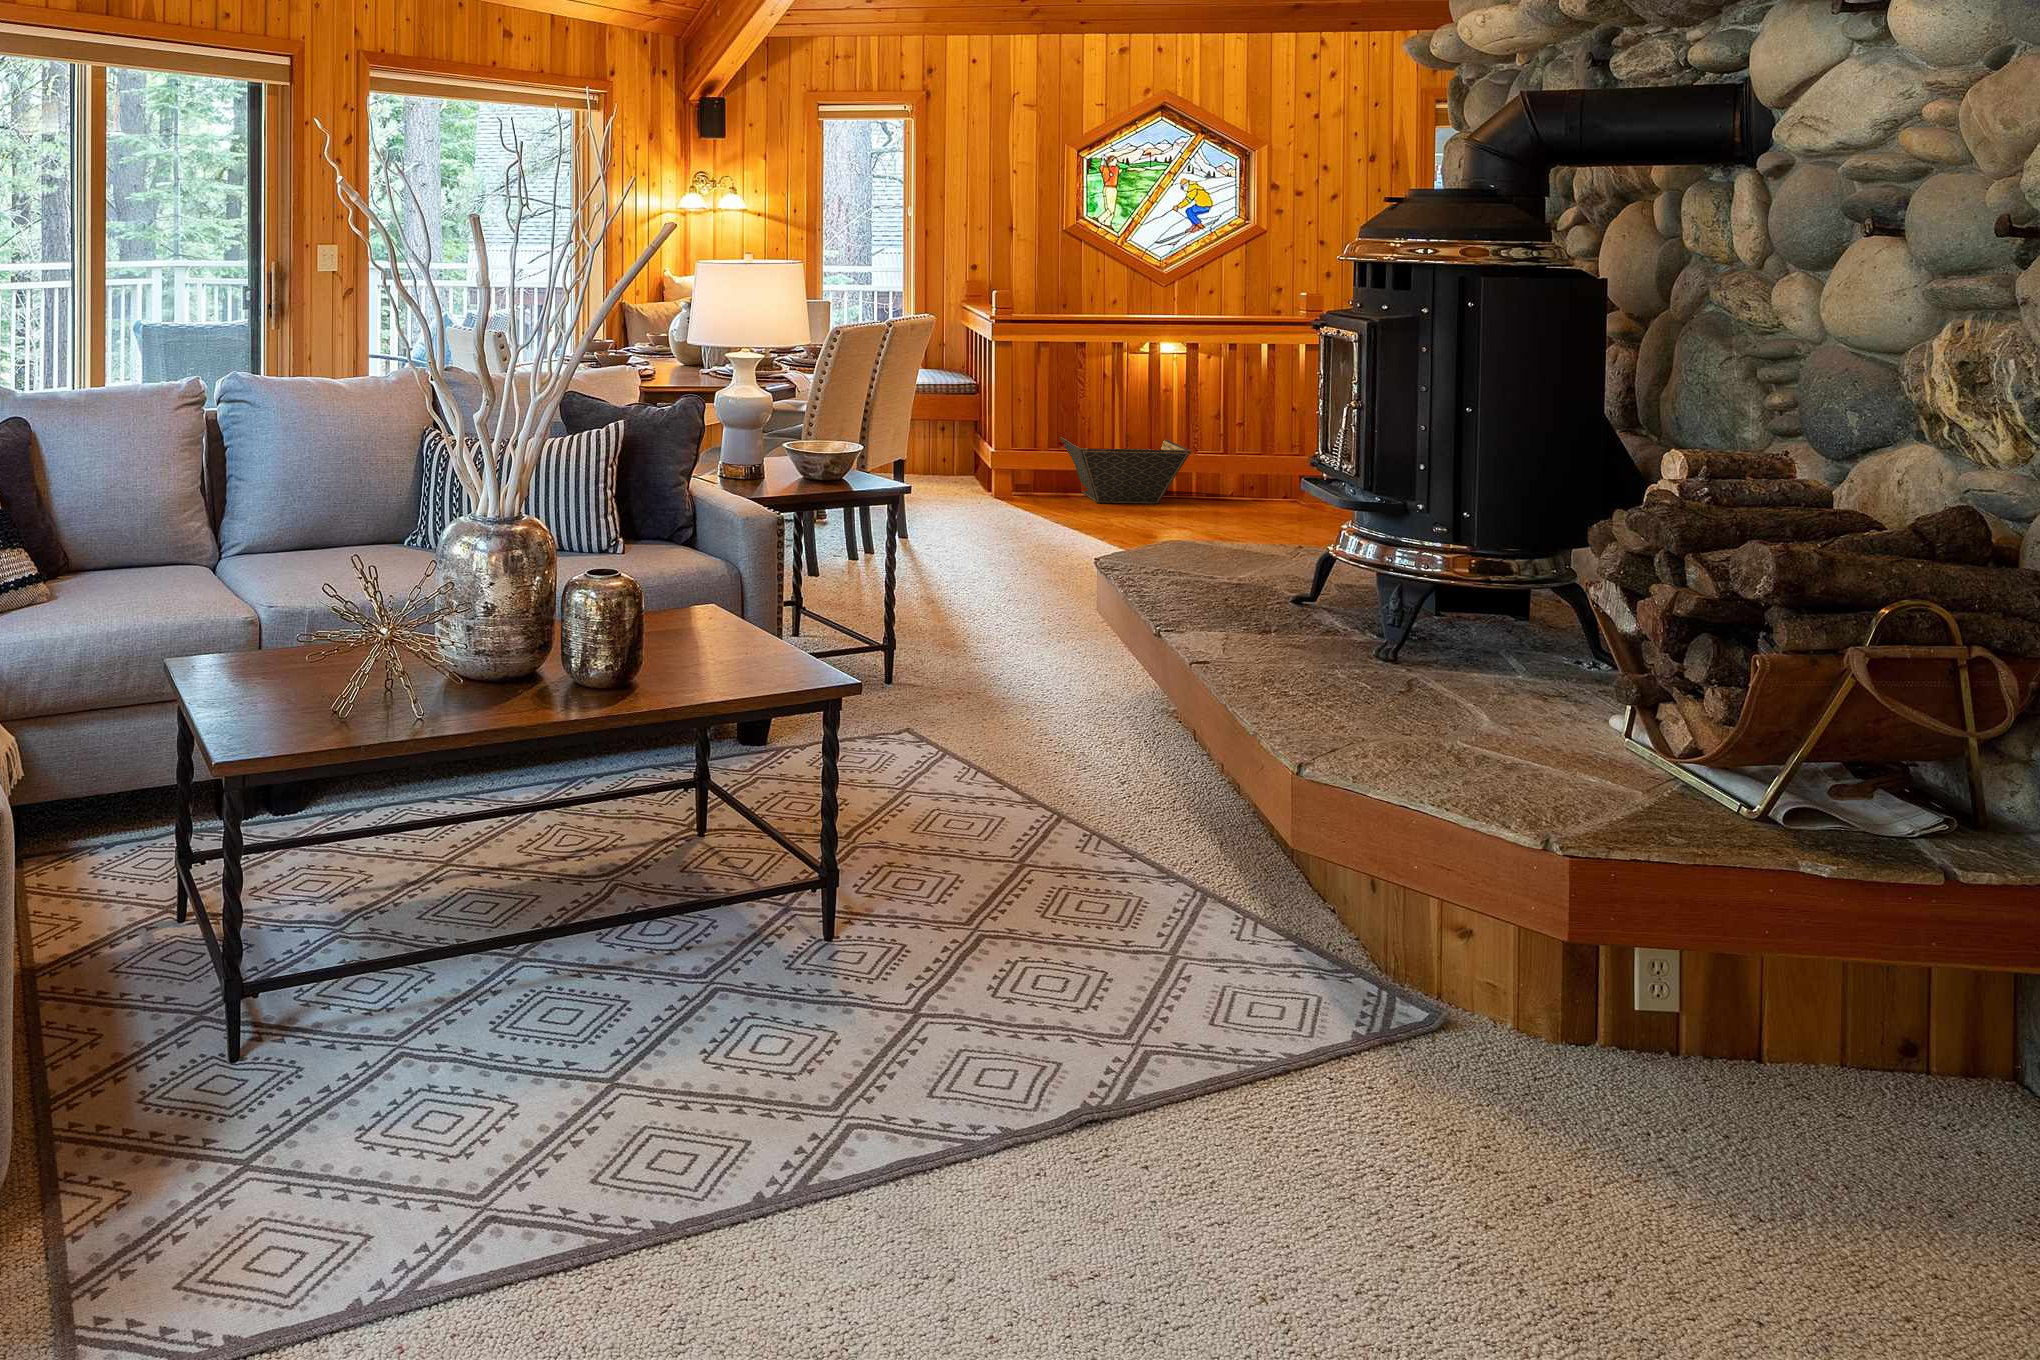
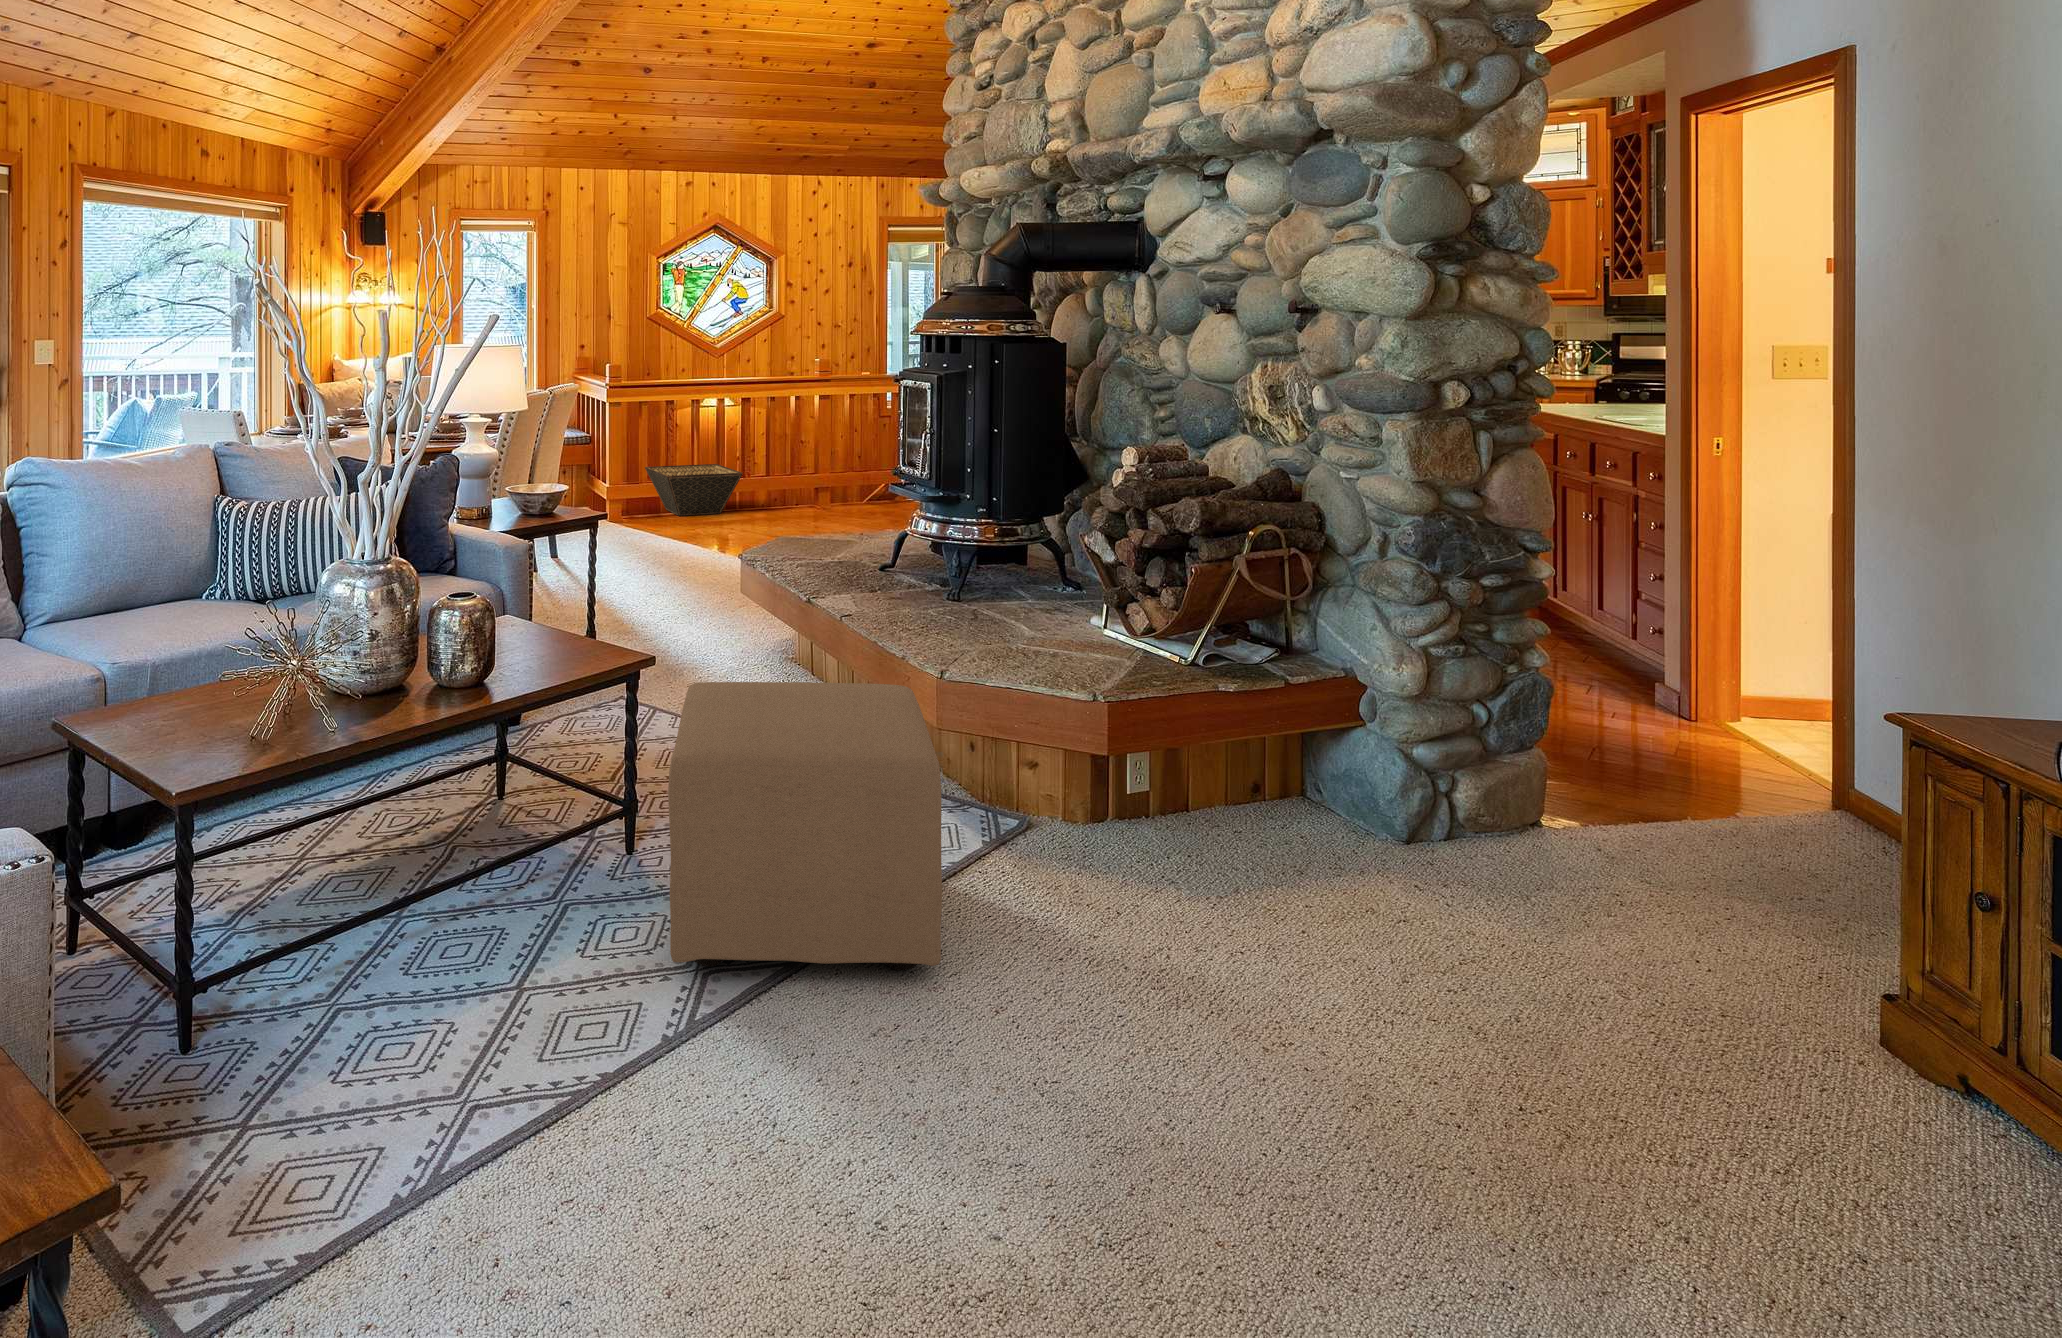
ottoman: none [805,727,1222,1176] -> present [668,682,942,971]

